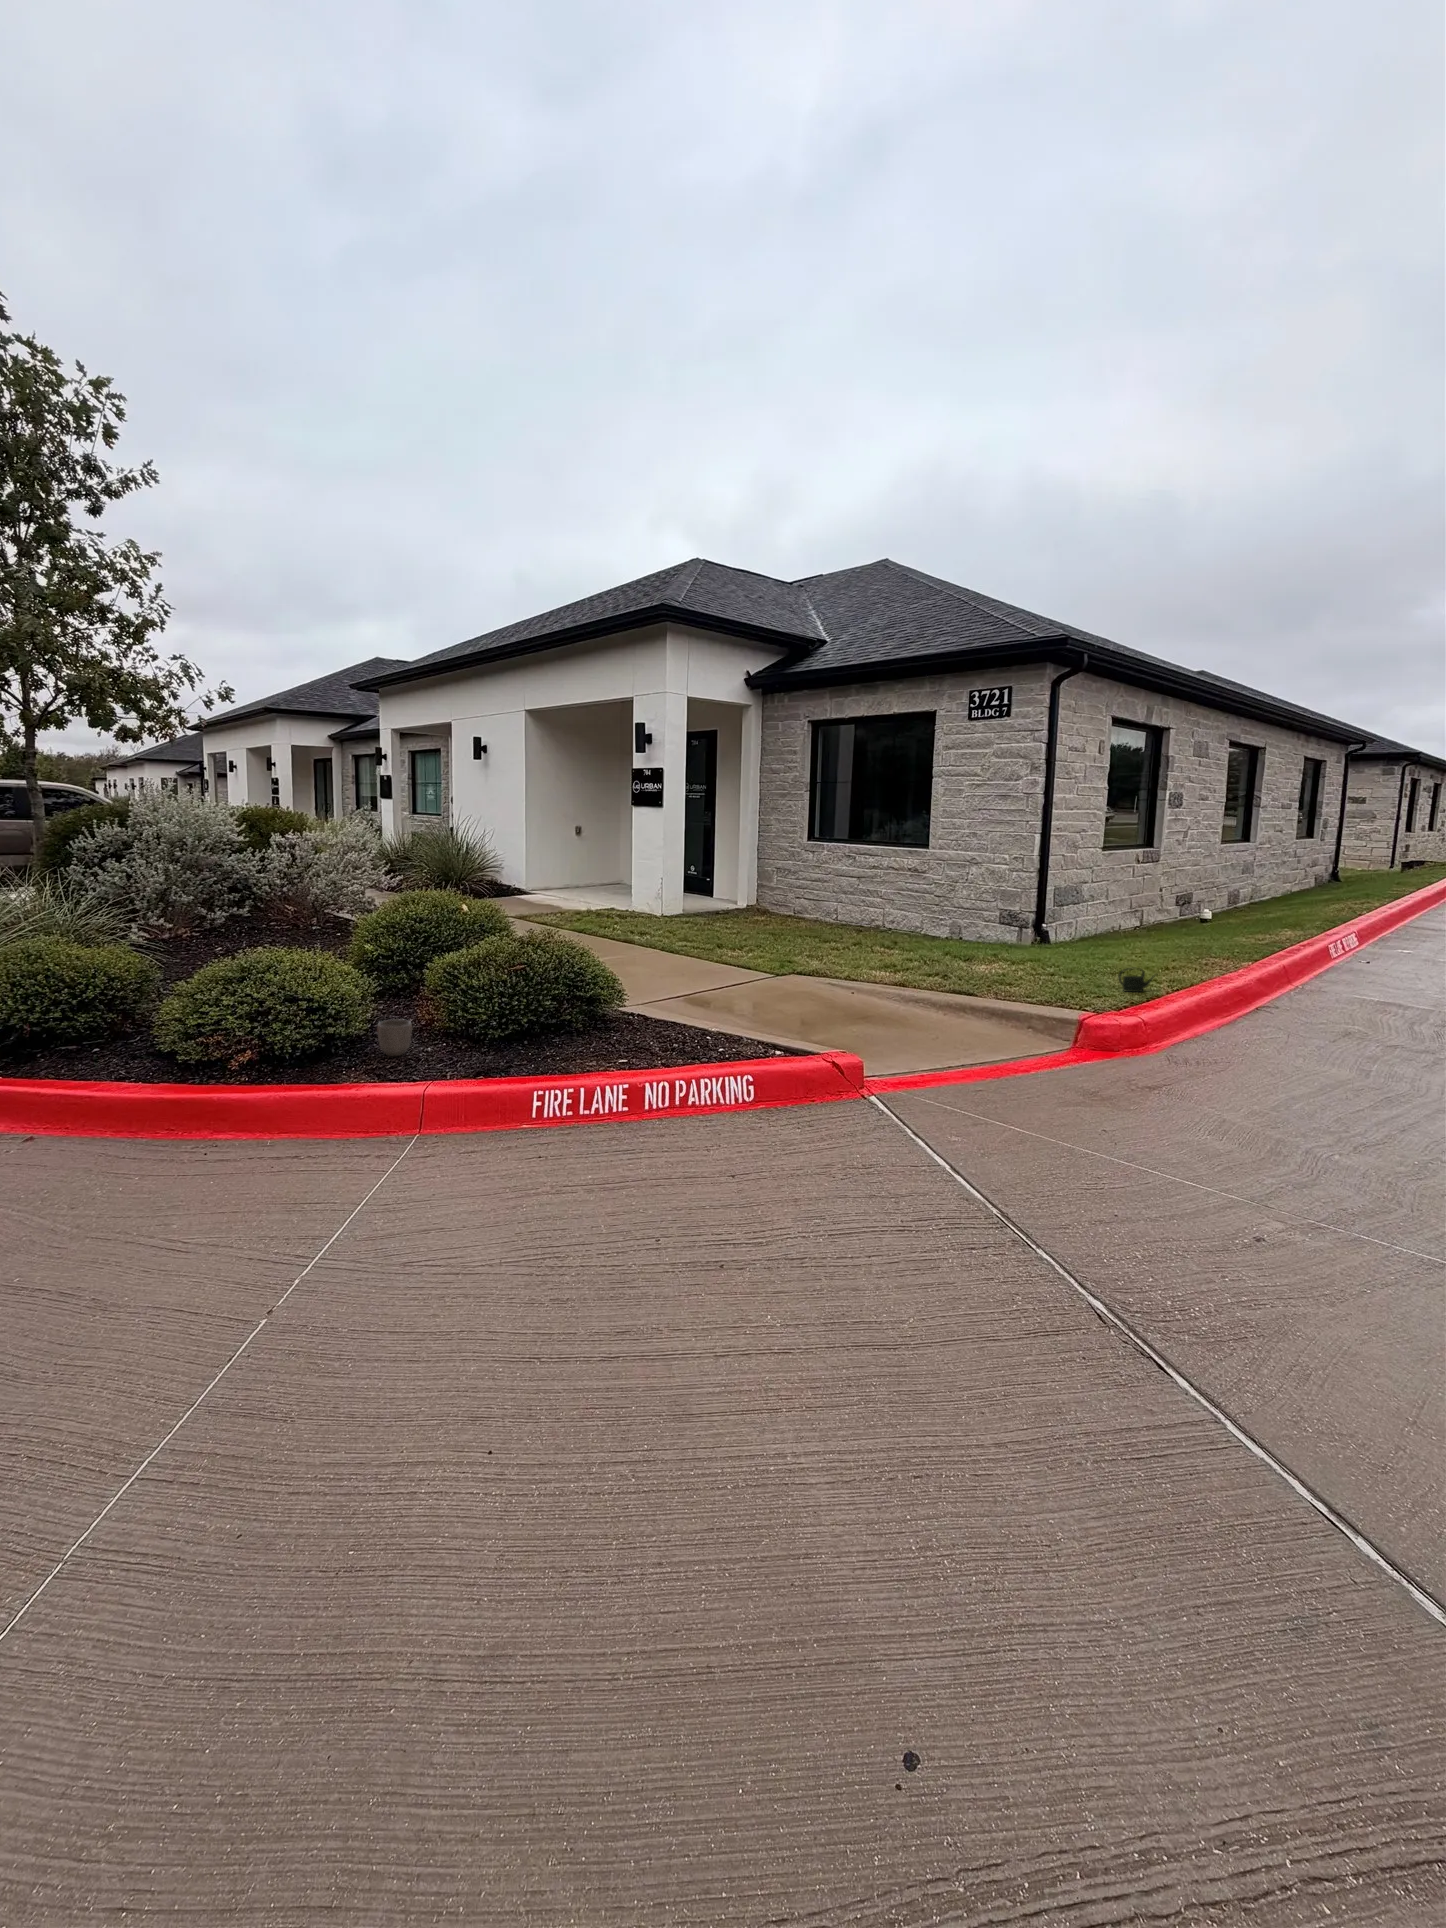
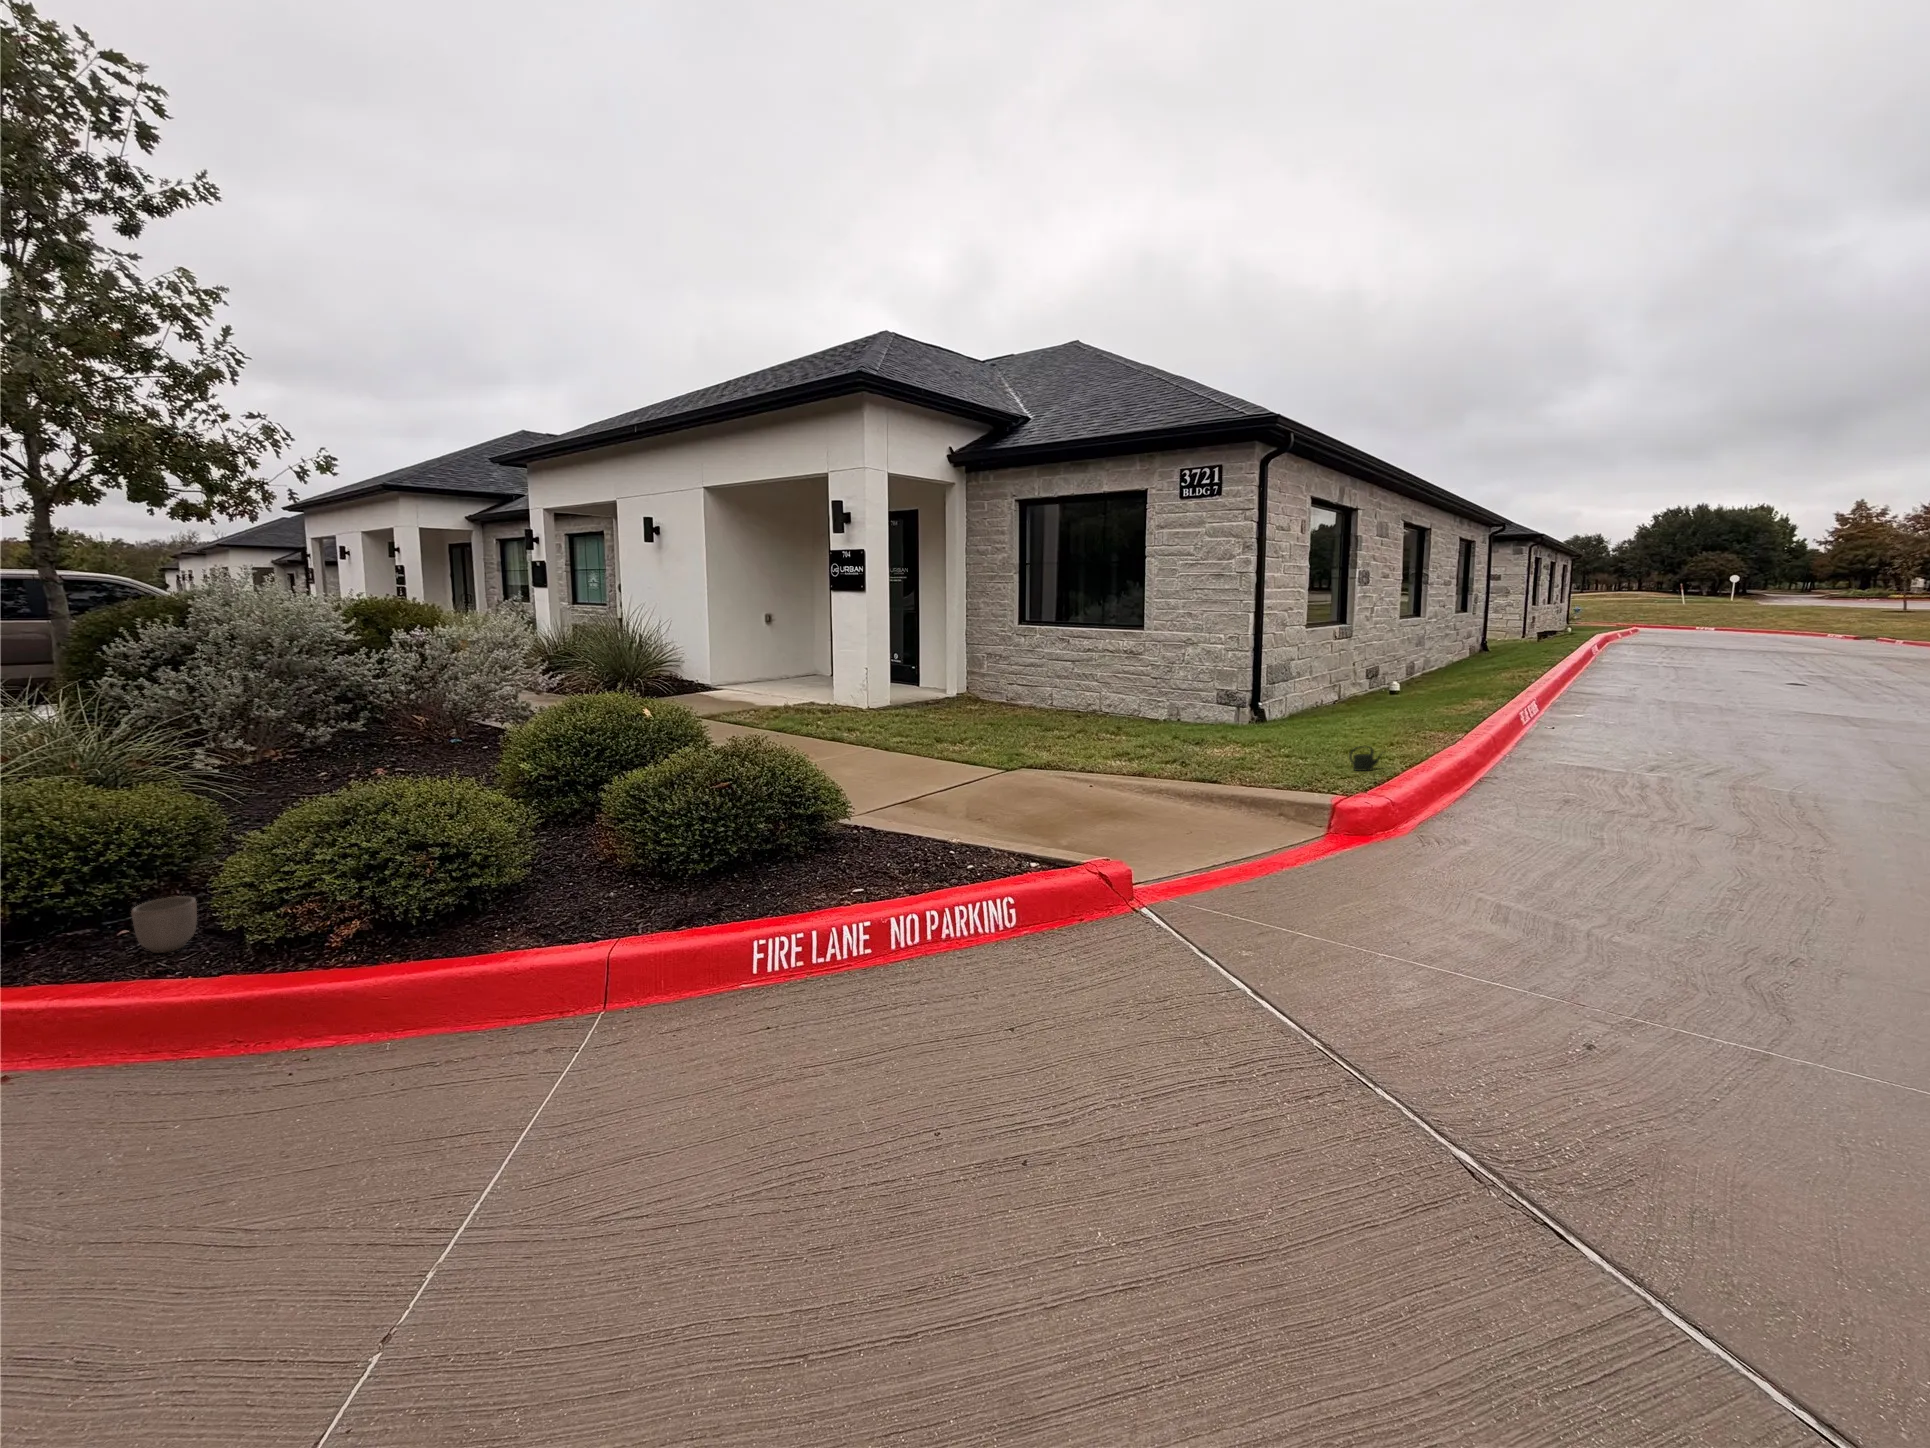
planter: present [377,1019,412,1056] -> present [132,896,197,953]

